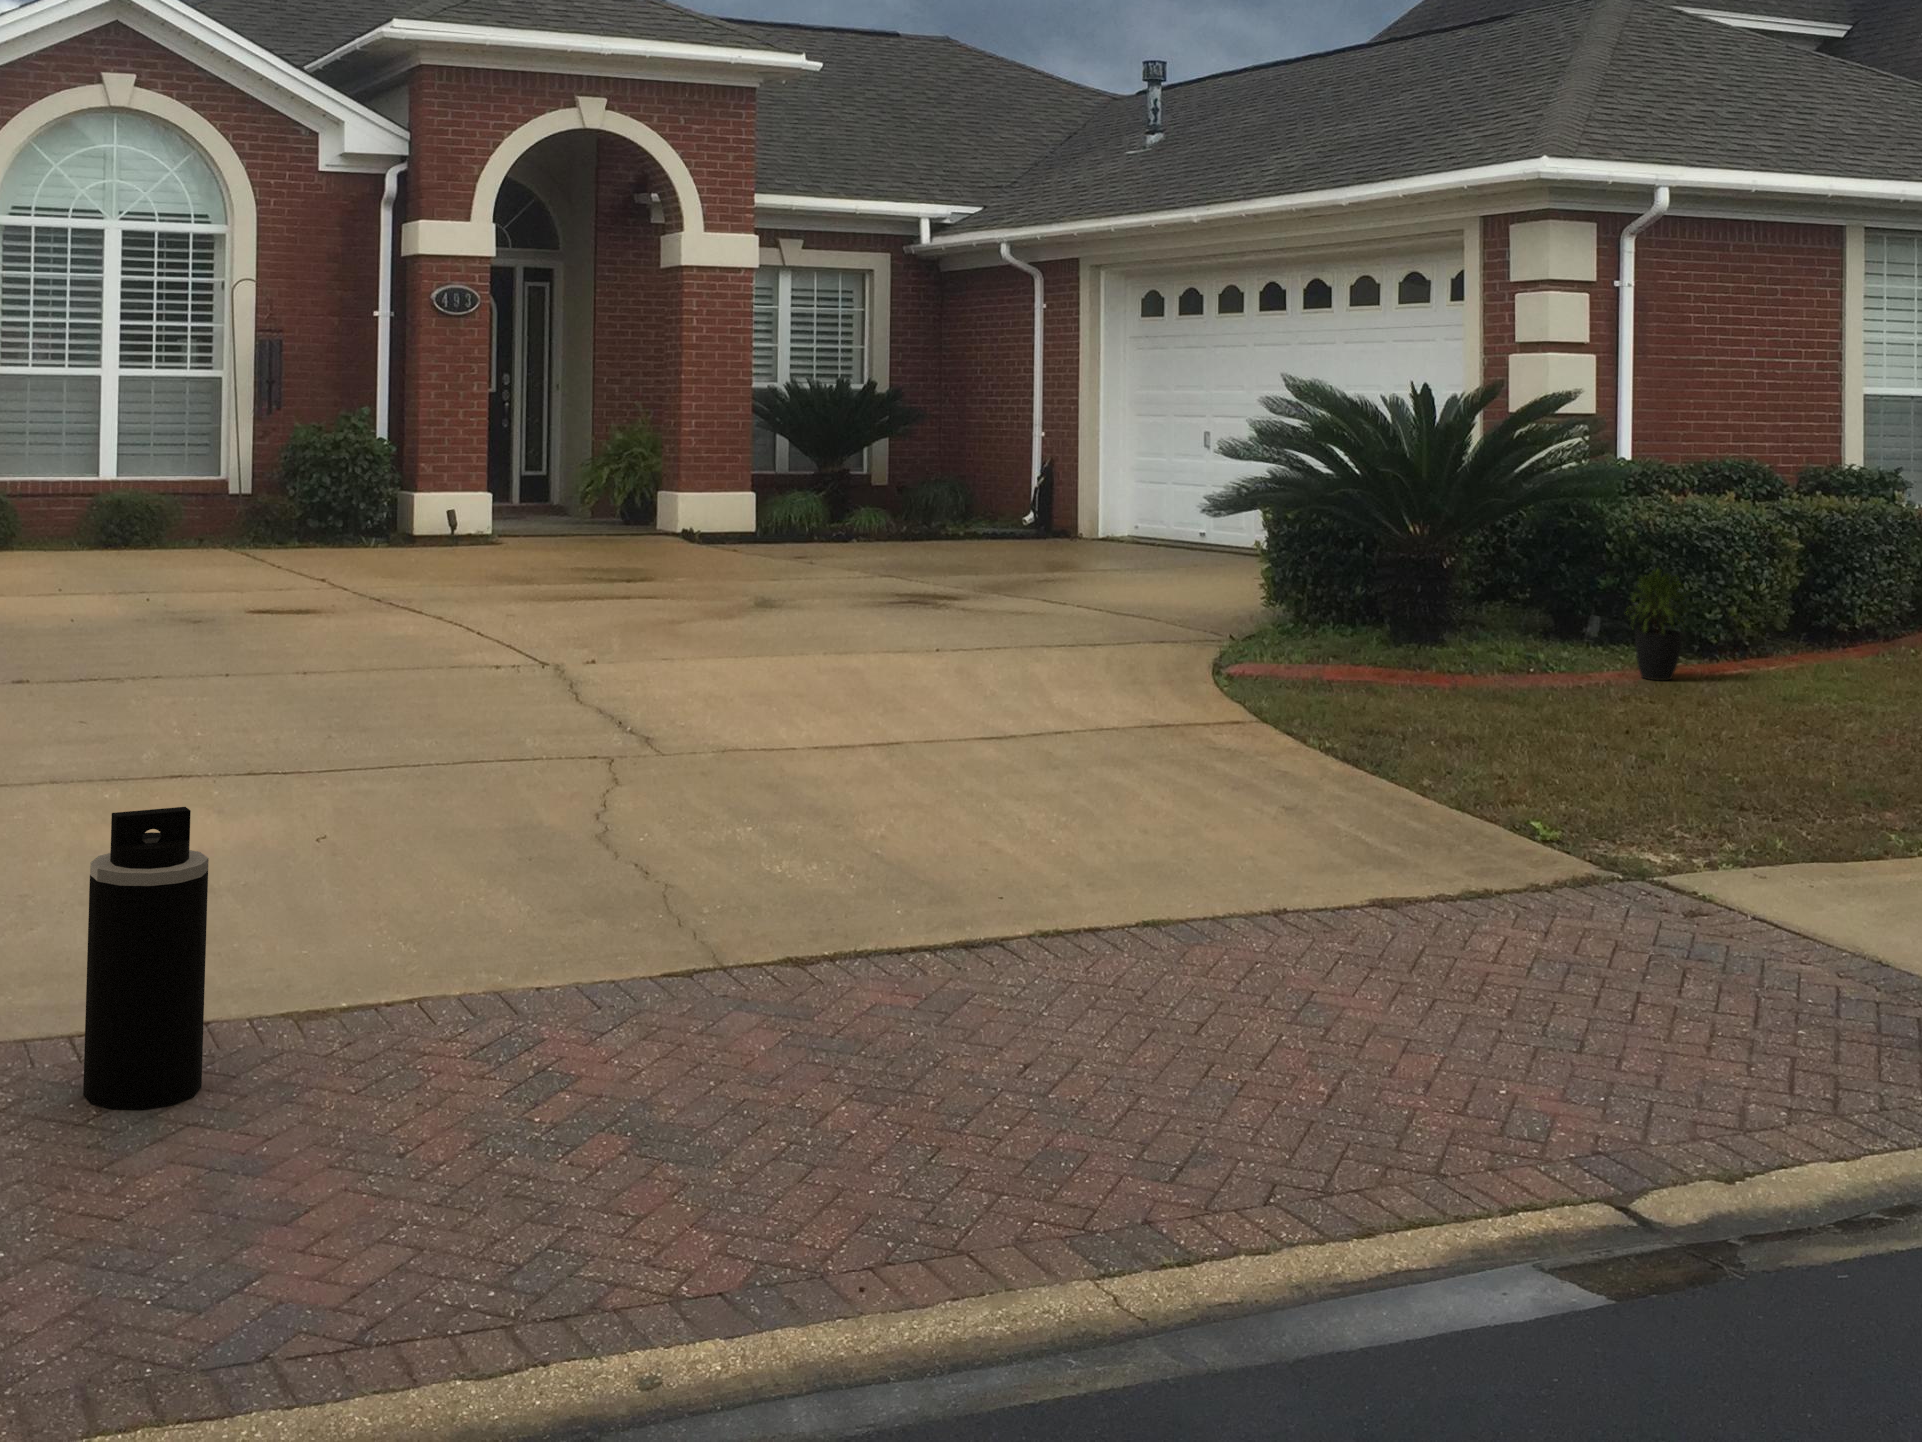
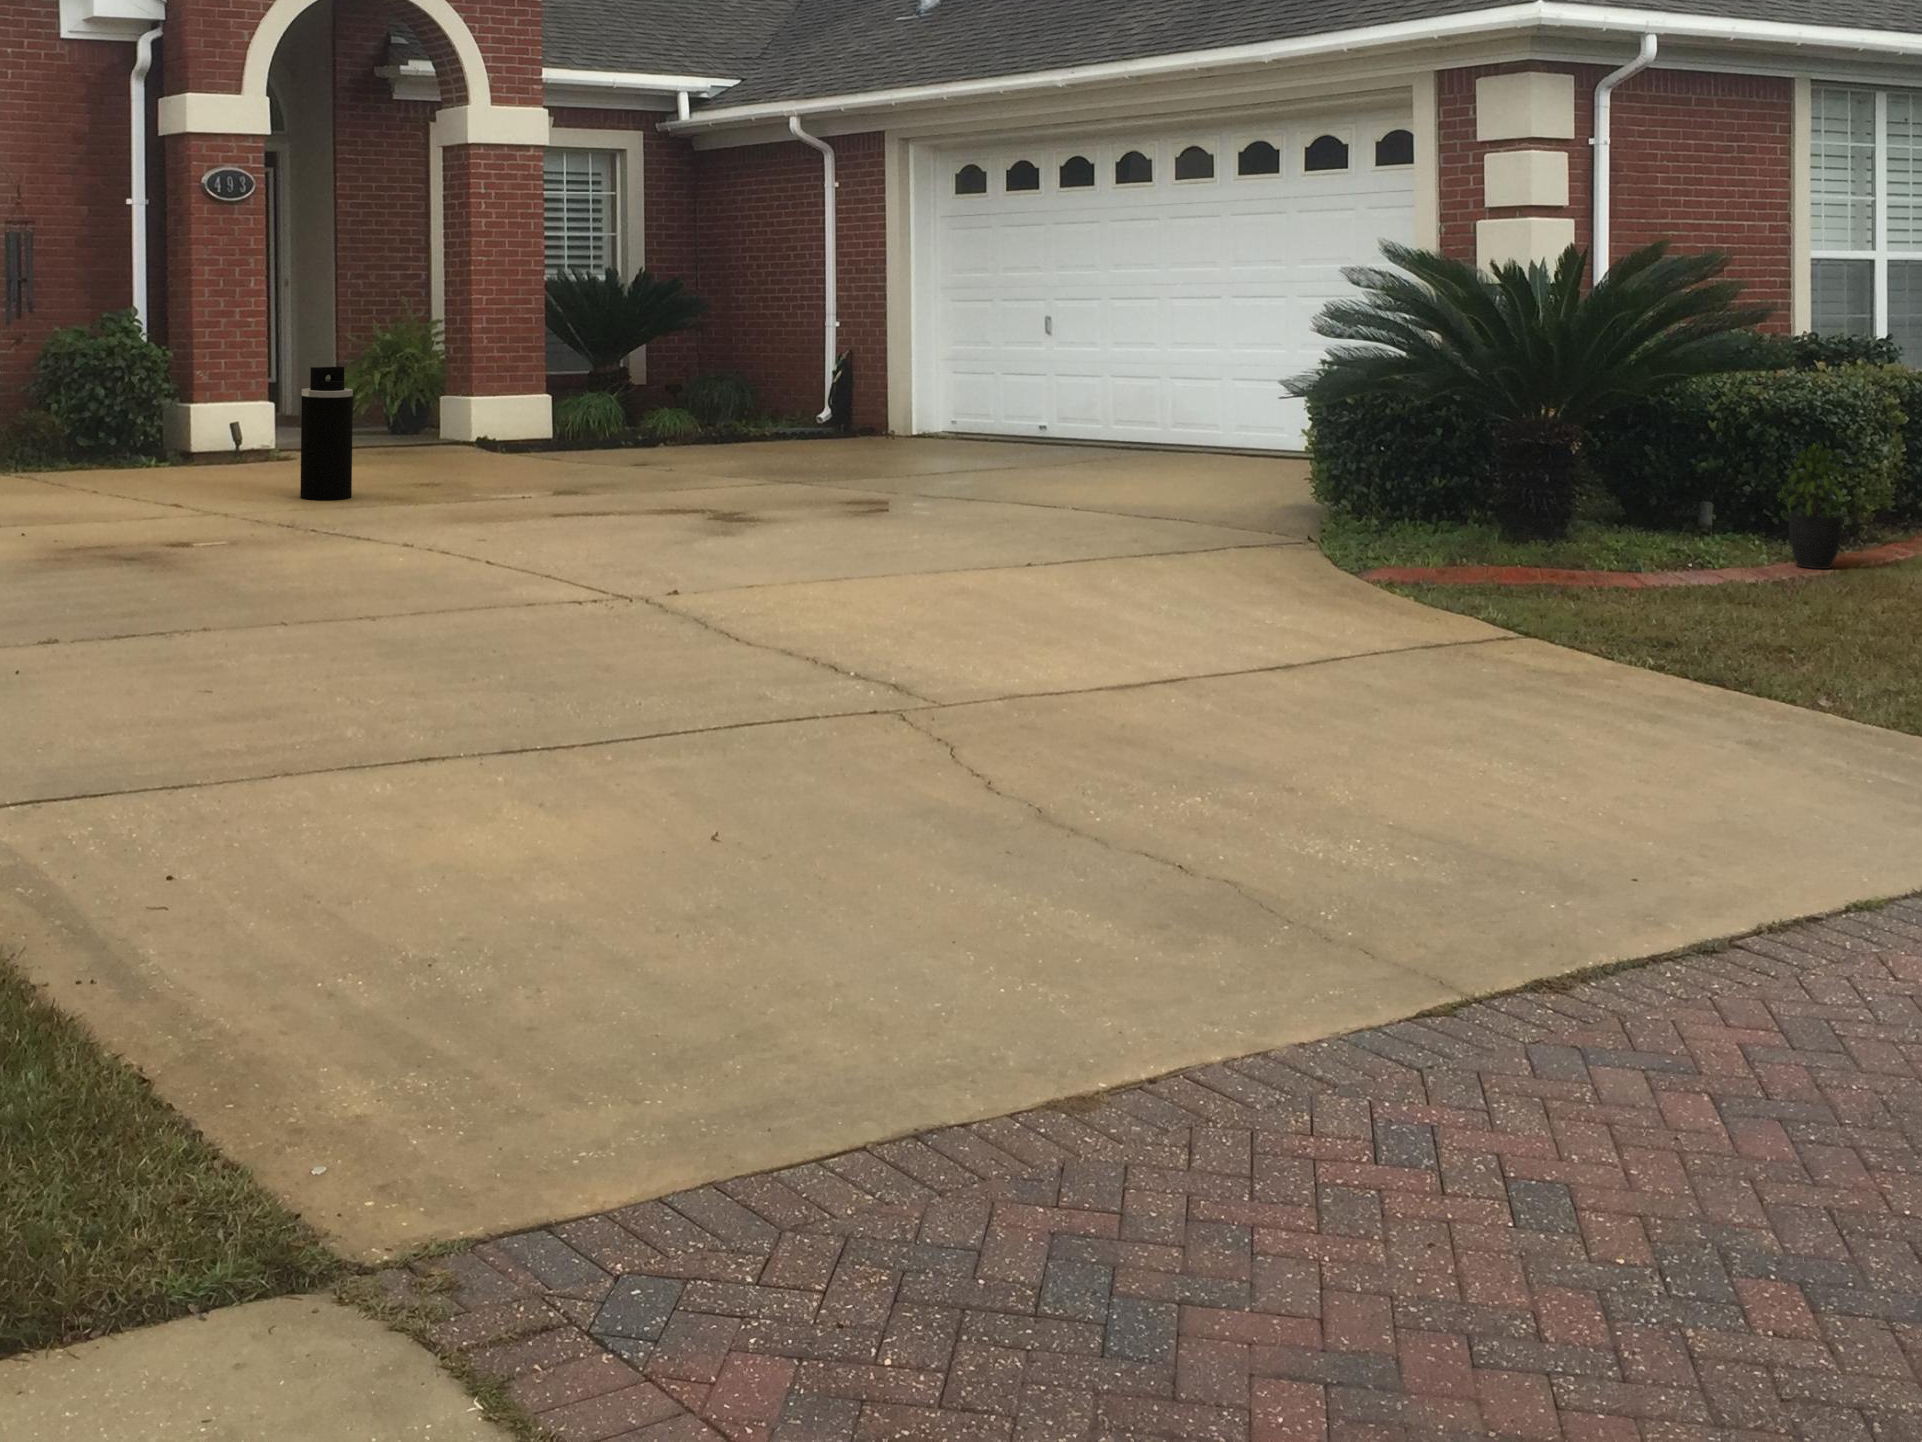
trash can: present [83,807,209,1110] -> present [300,366,353,500]

